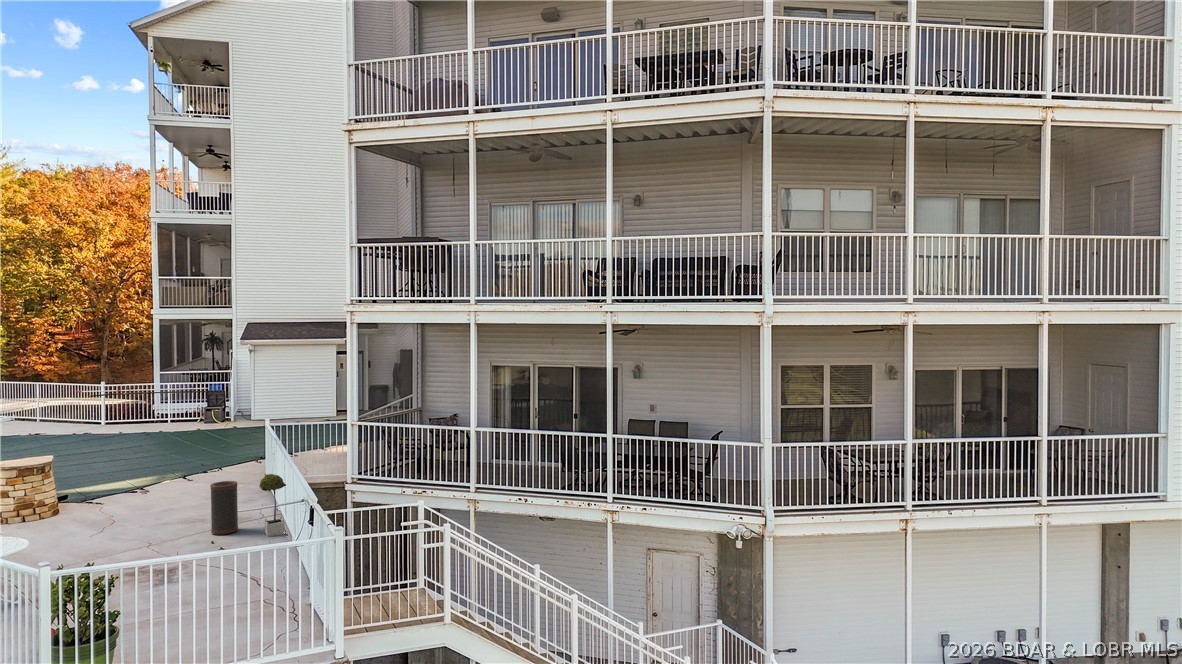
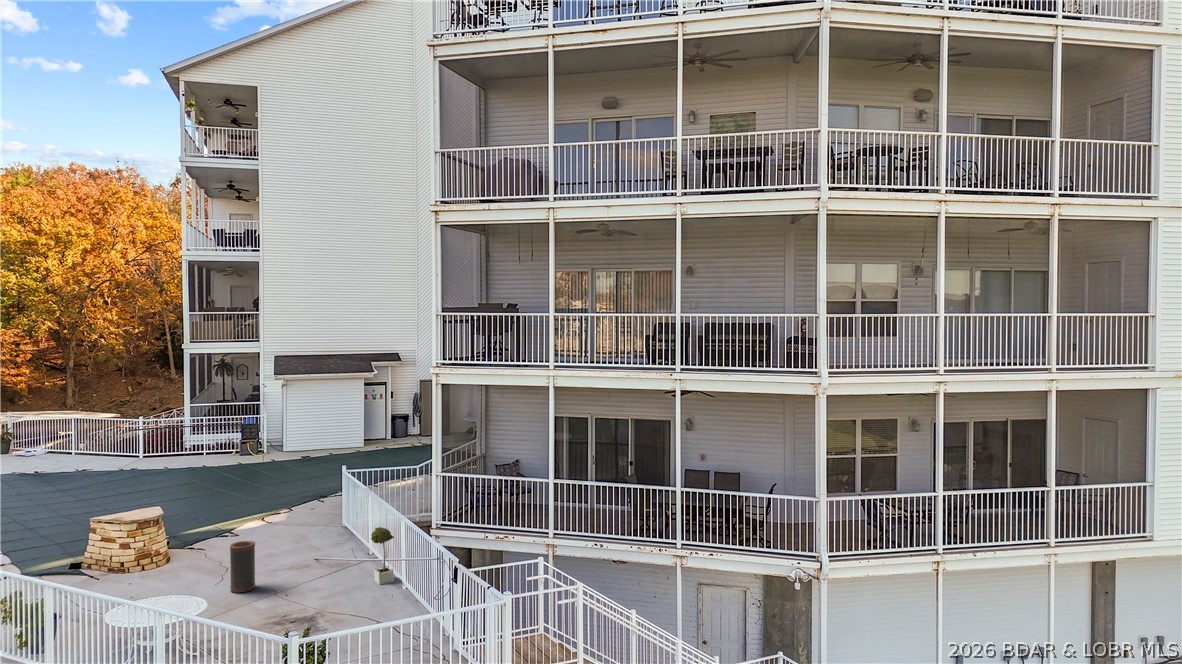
trash can: present [210,481,238,535] -> present [230,541,255,593]

